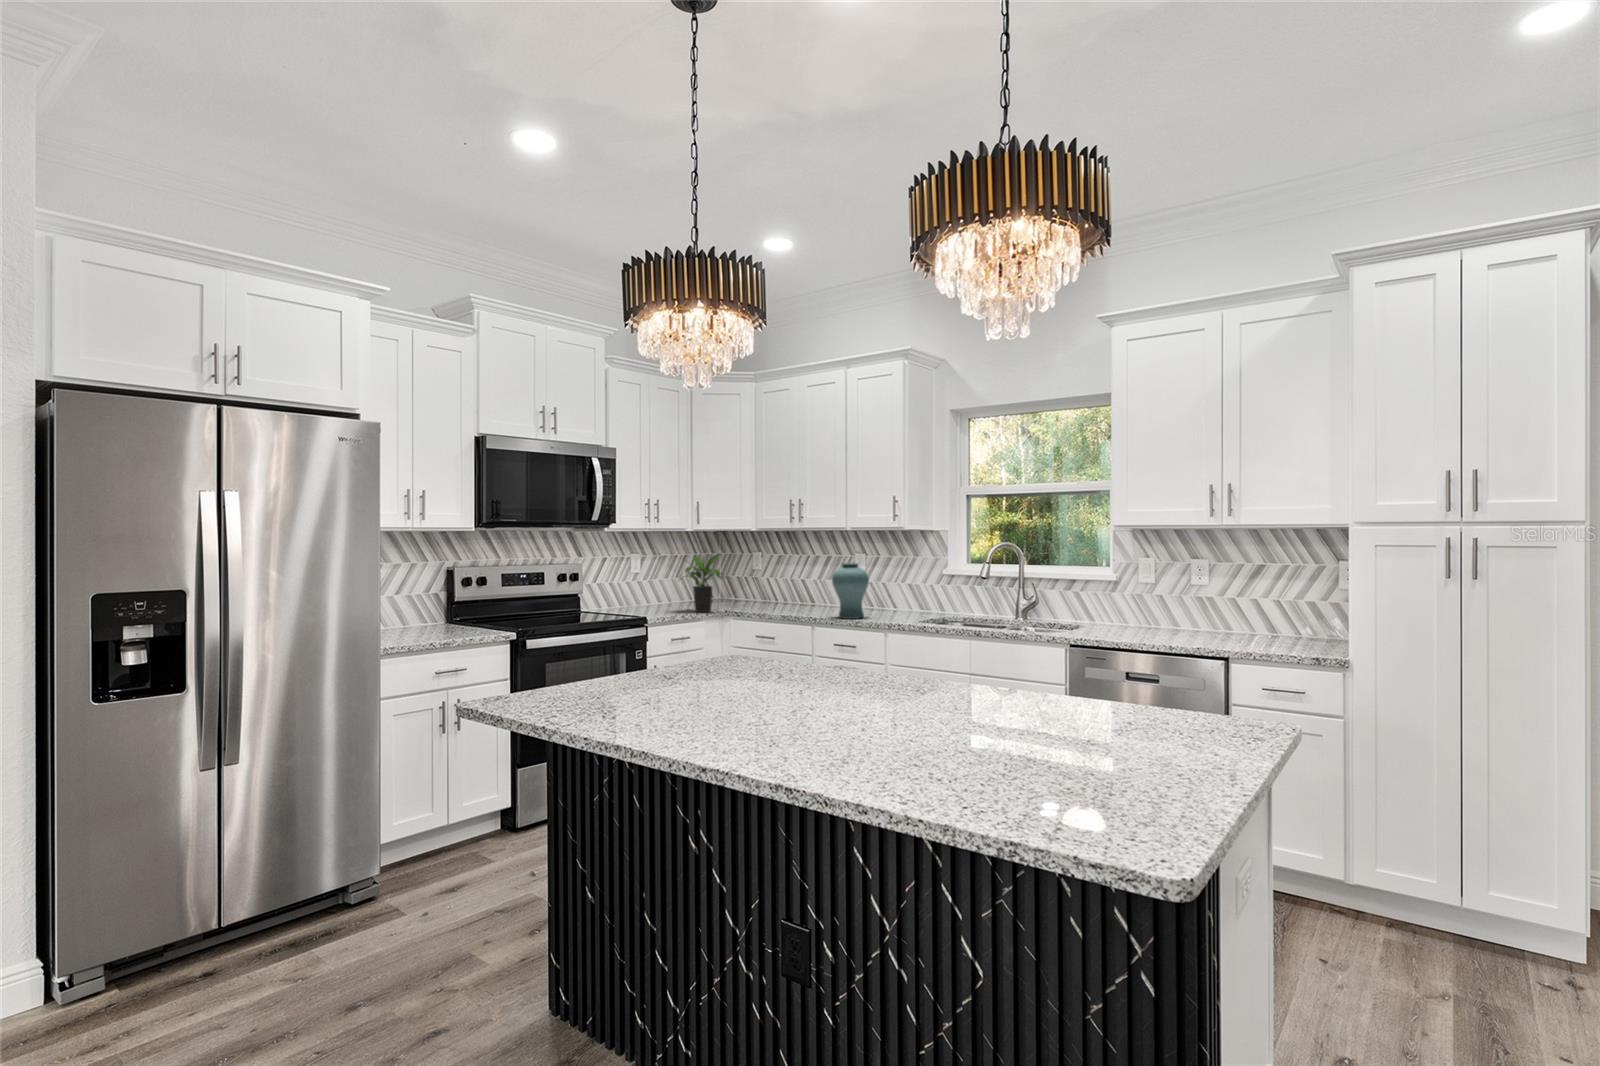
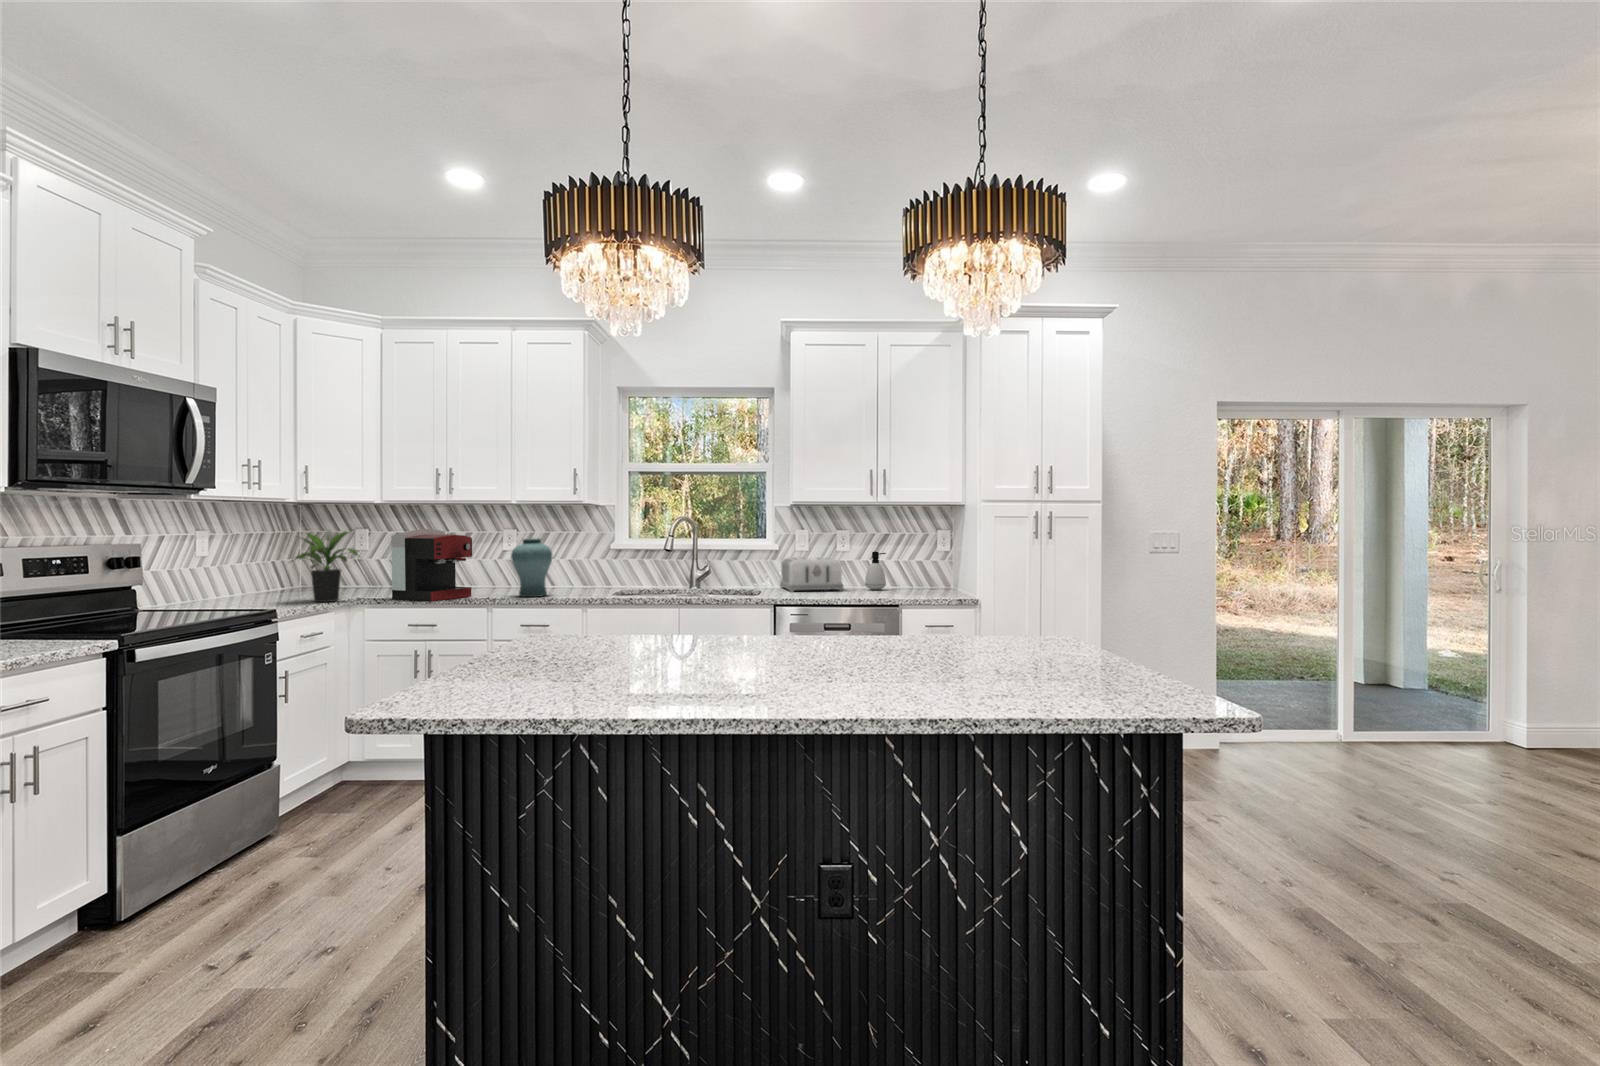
coffee maker: none [746,553,805,617] -> present [391,529,472,601]
soap dispenser: none [1220,587,1250,637] -> present [865,551,886,590]
toaster: none [1112,590,1190,635] -> present [780,557,843,592]

